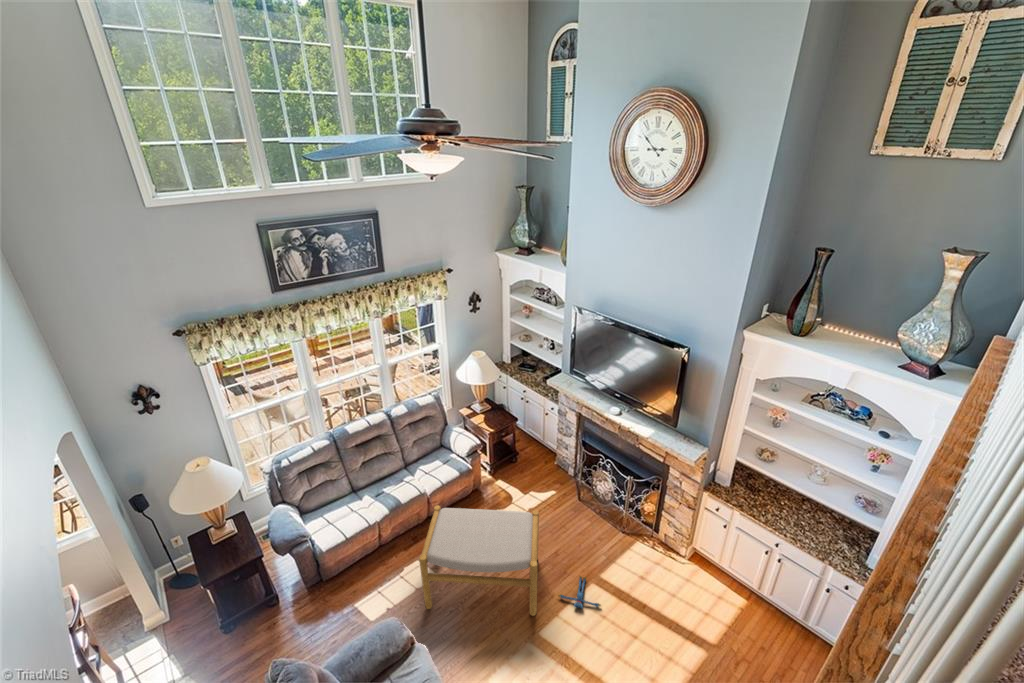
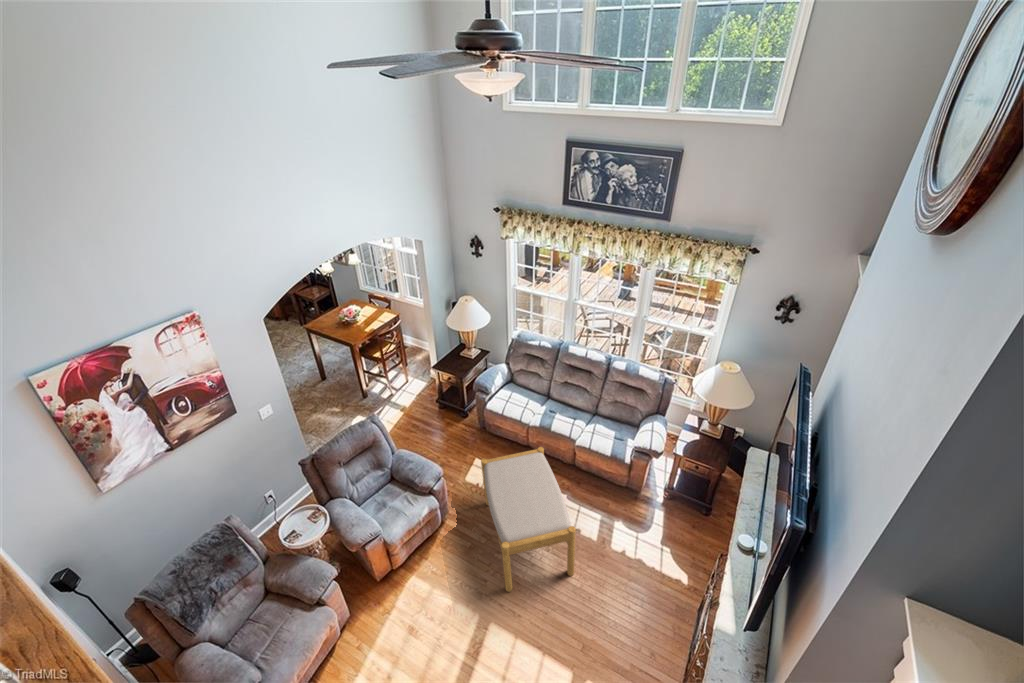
plush toy: present [559,576,601,608] -> none [526,607,566,658]

